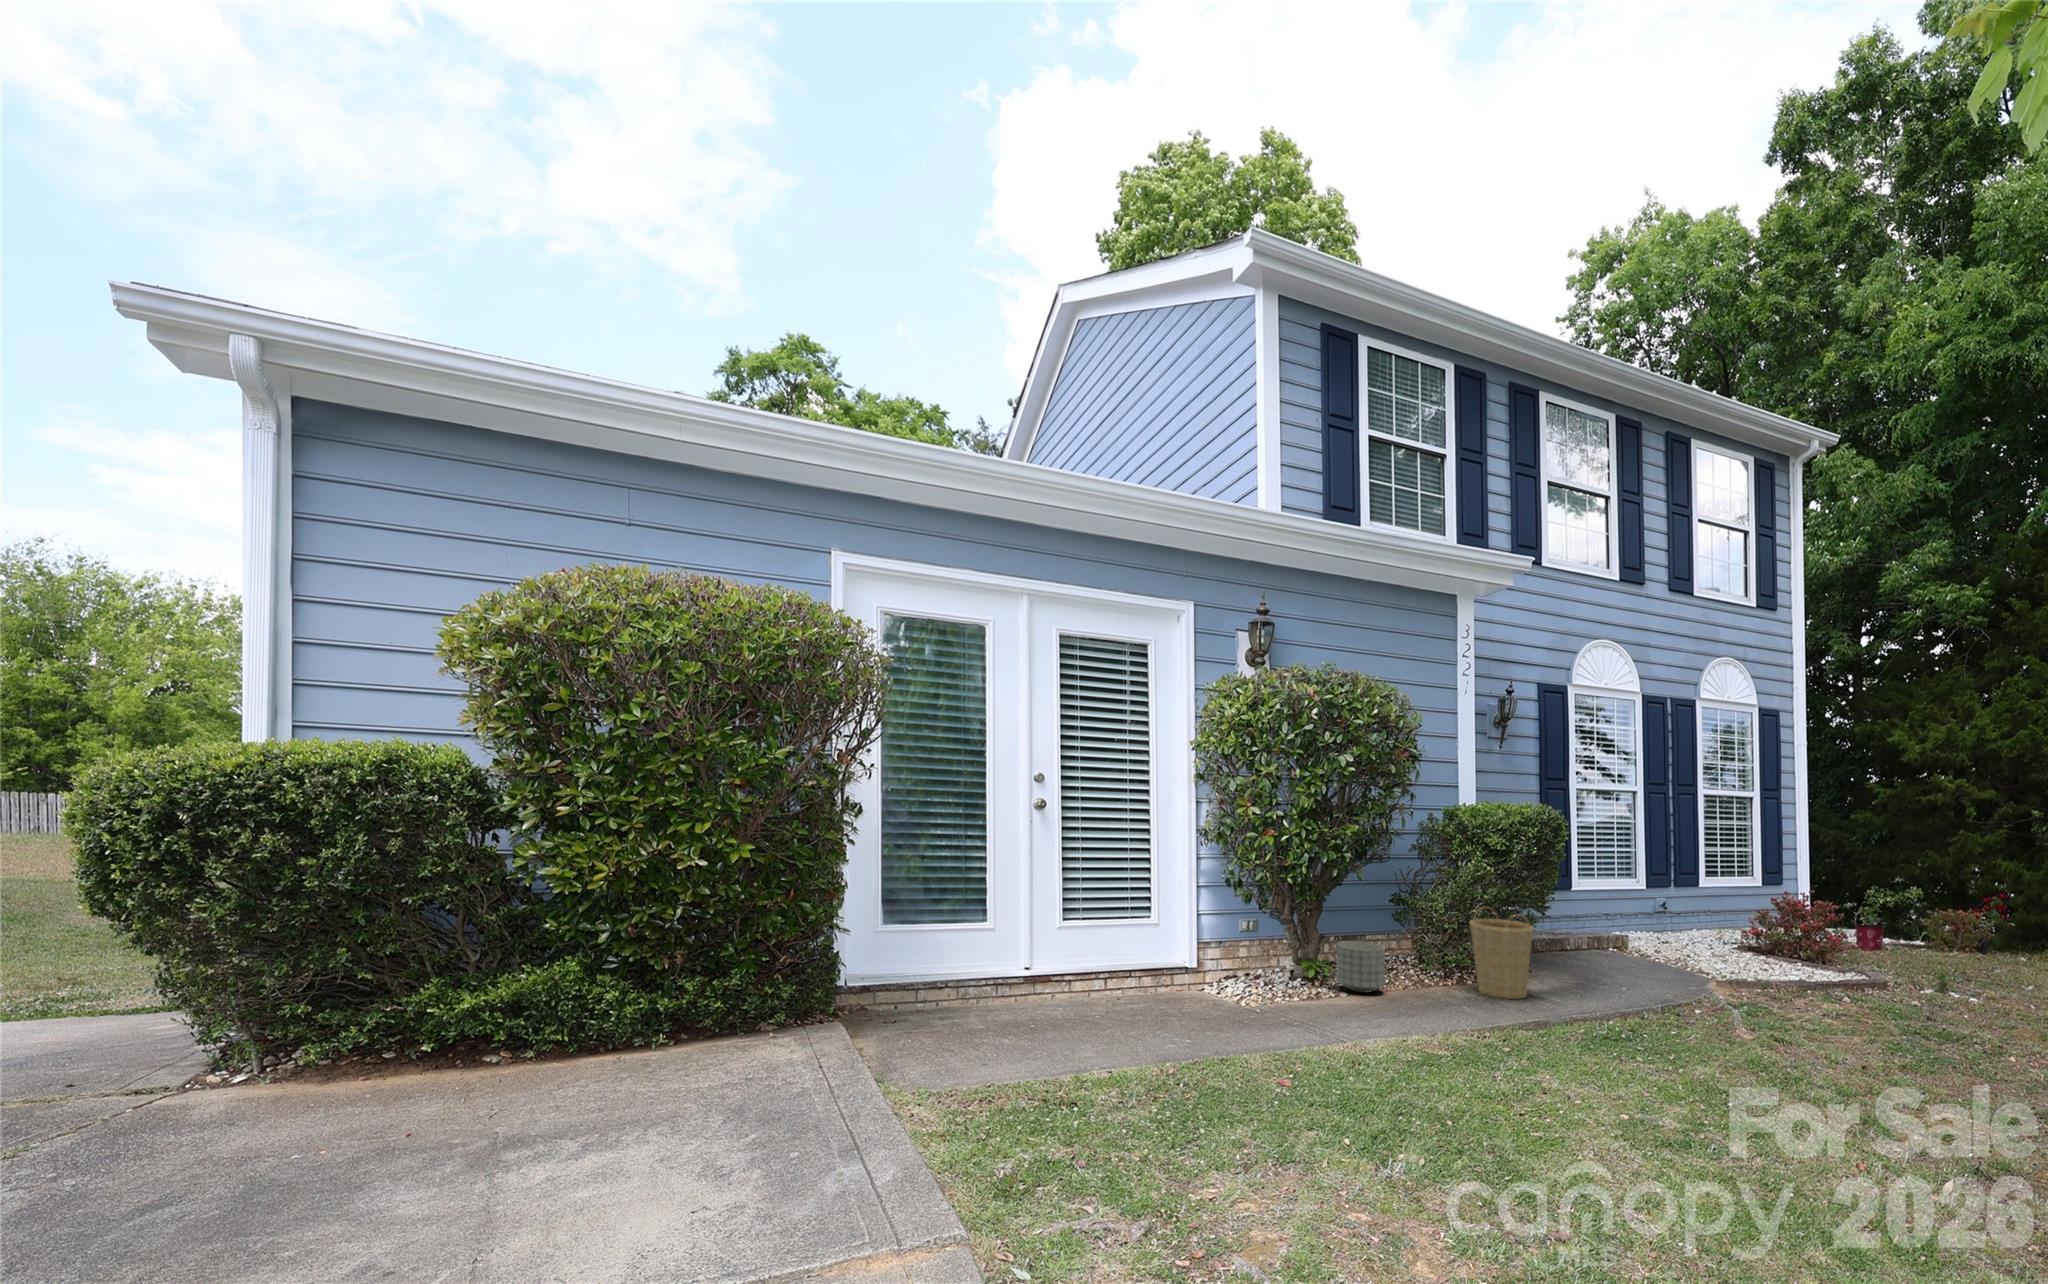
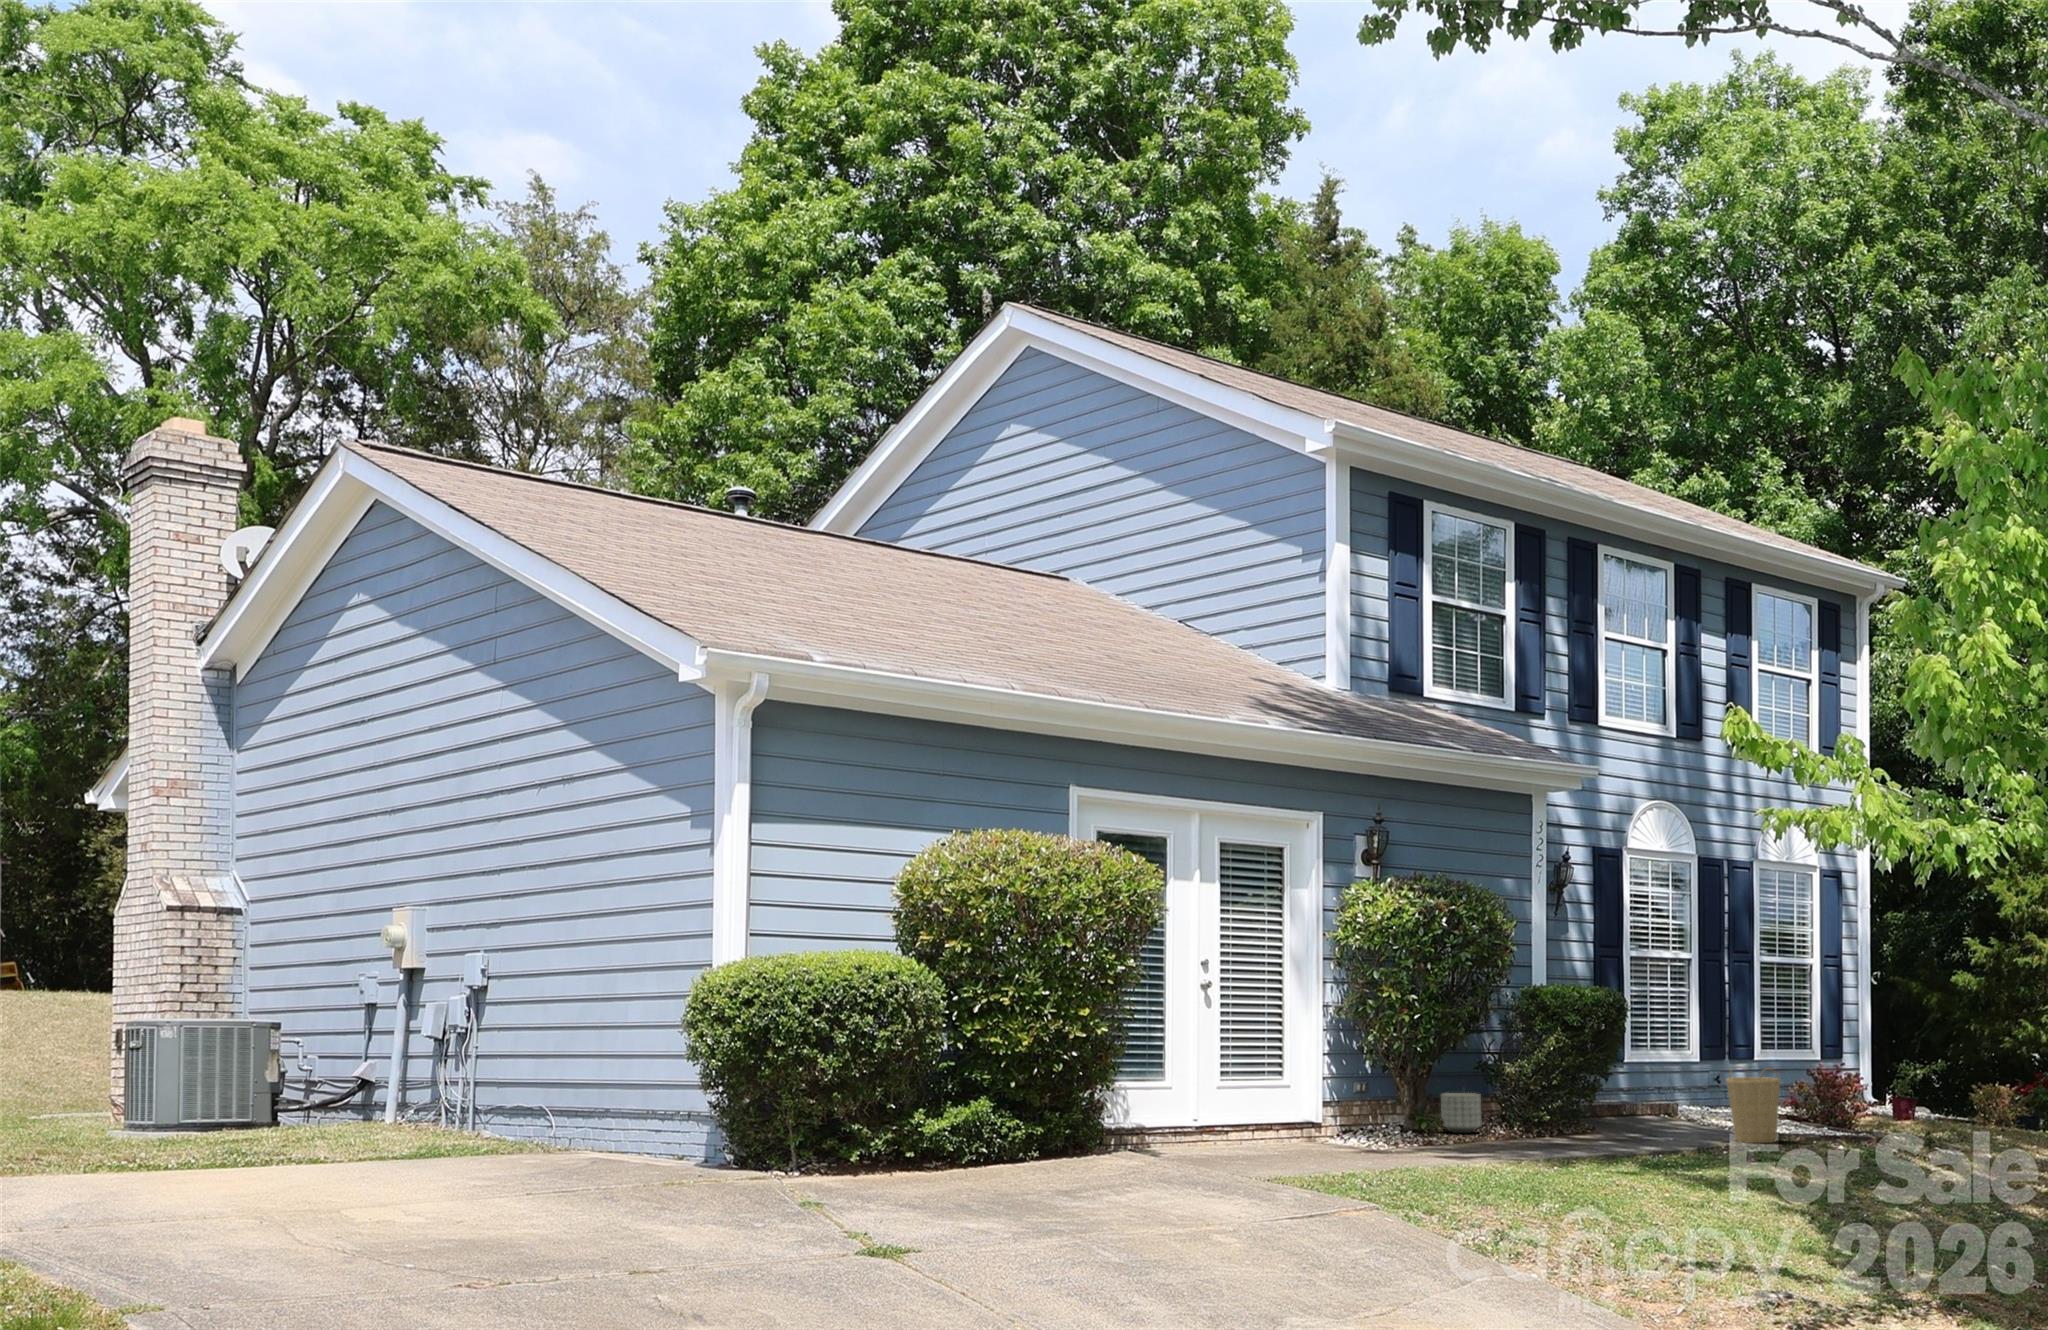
basket: present [1470,908,1533,999] -> present [1726,1067,1781,1143]

